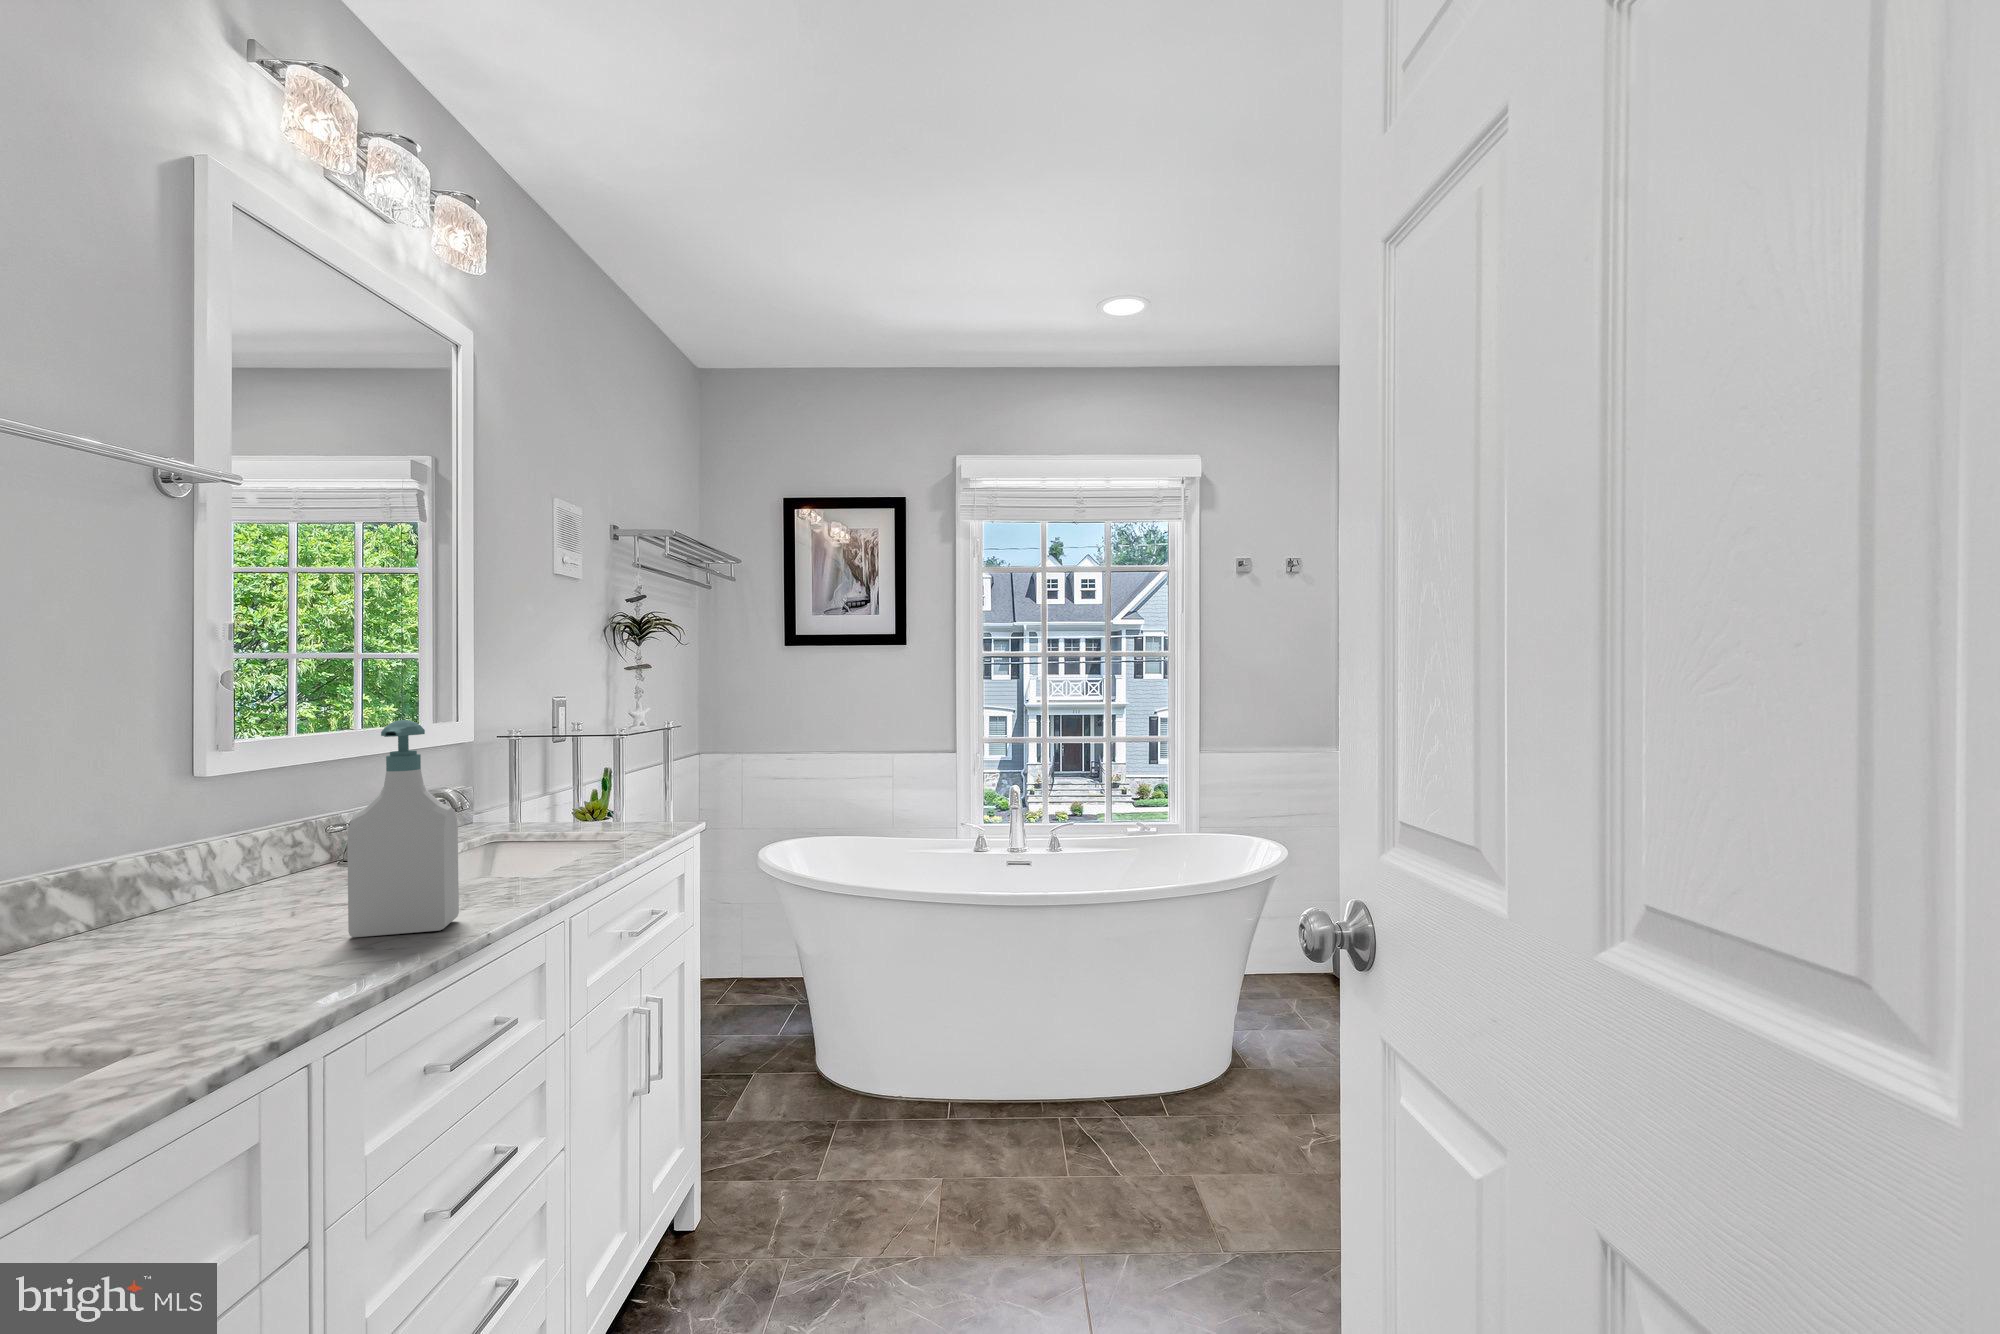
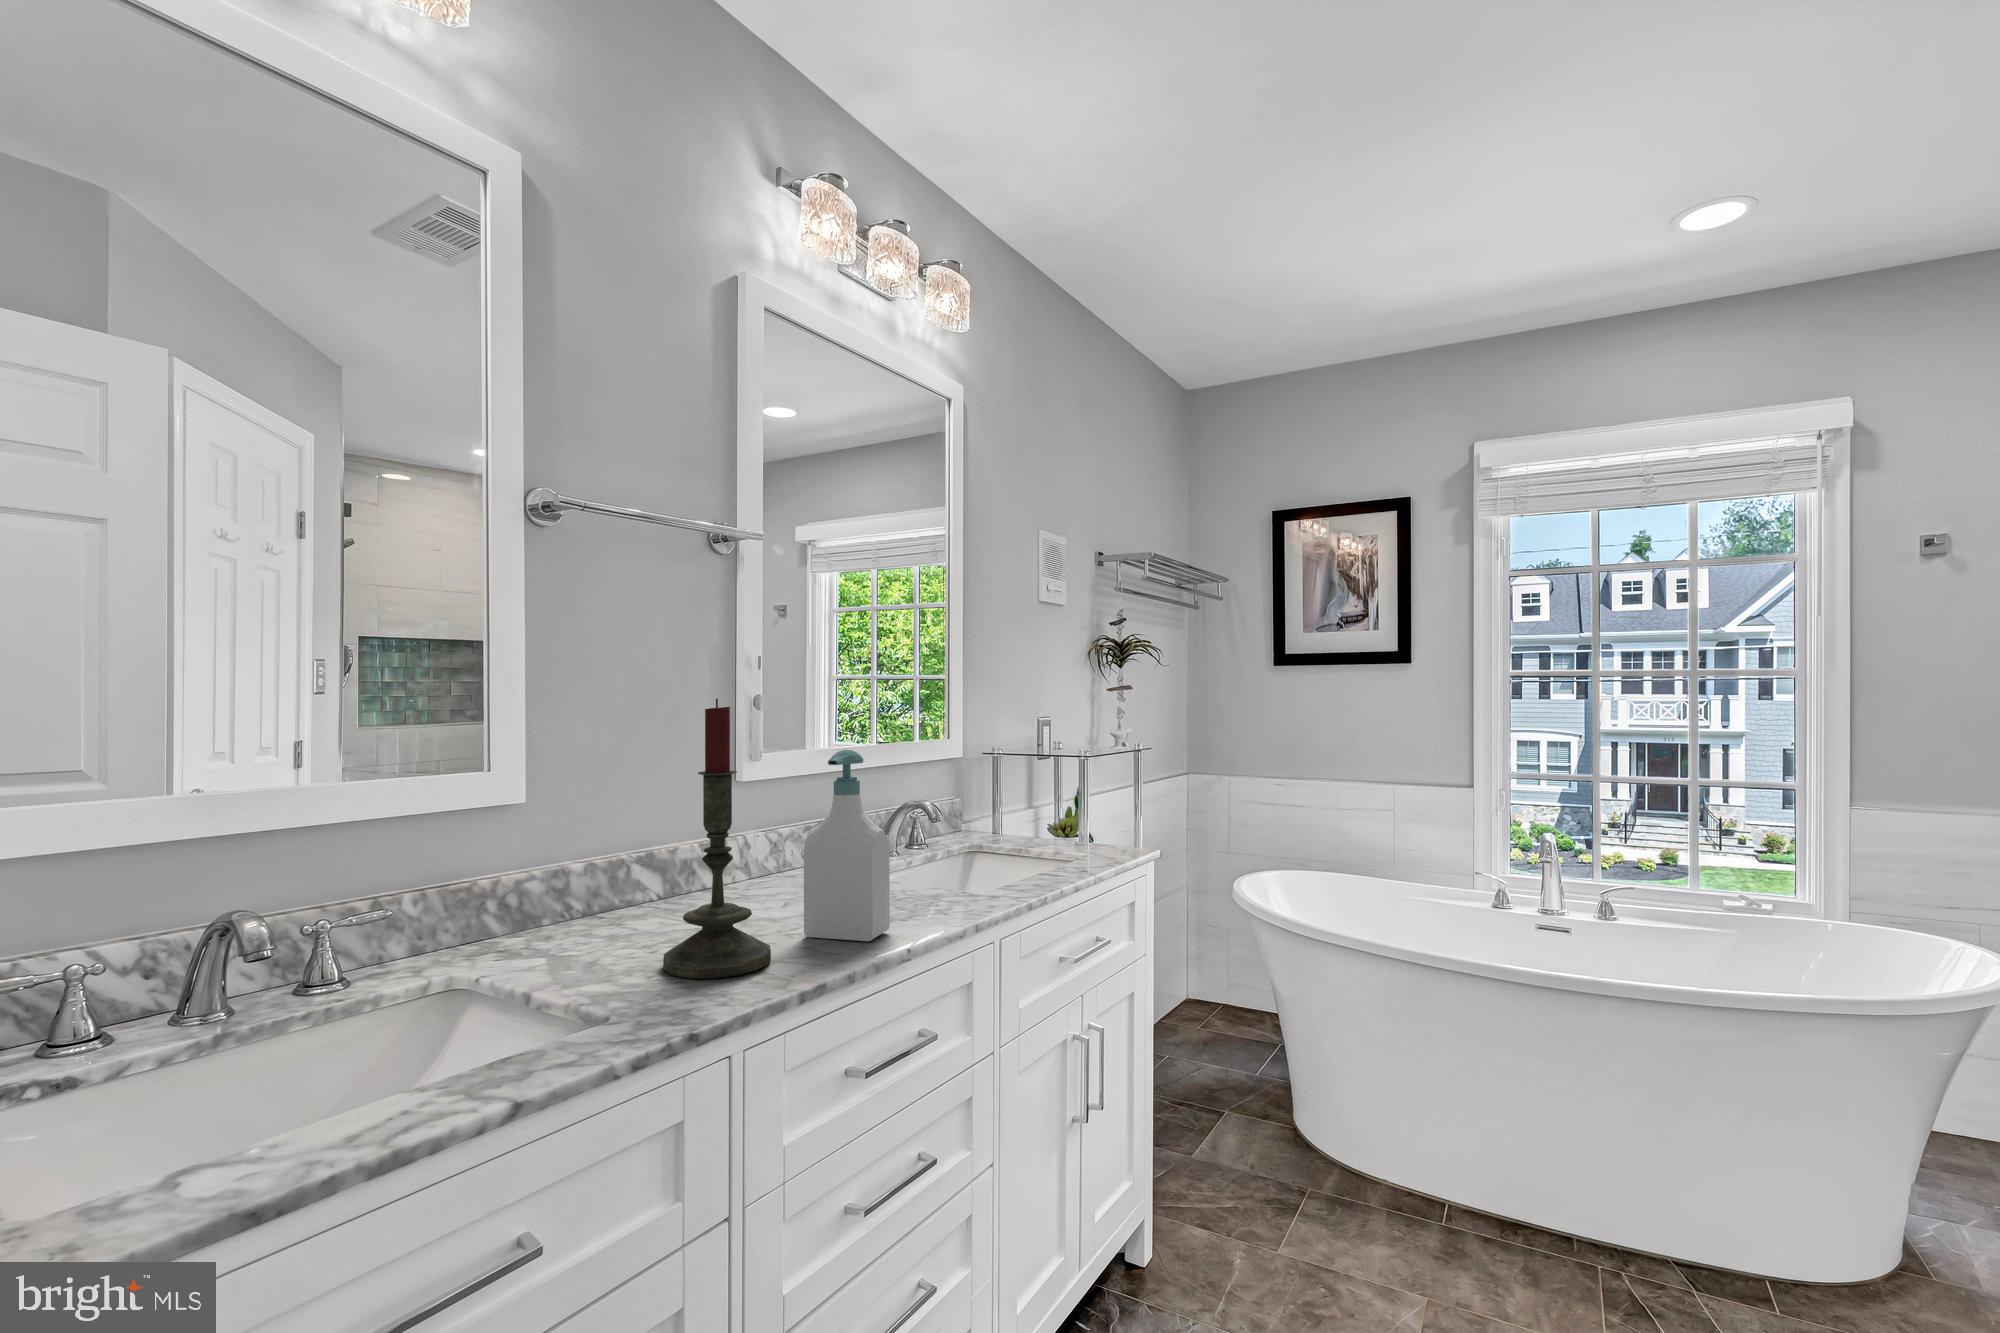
candle: none [163,658,324,999] -> present [663,699,771,979]

